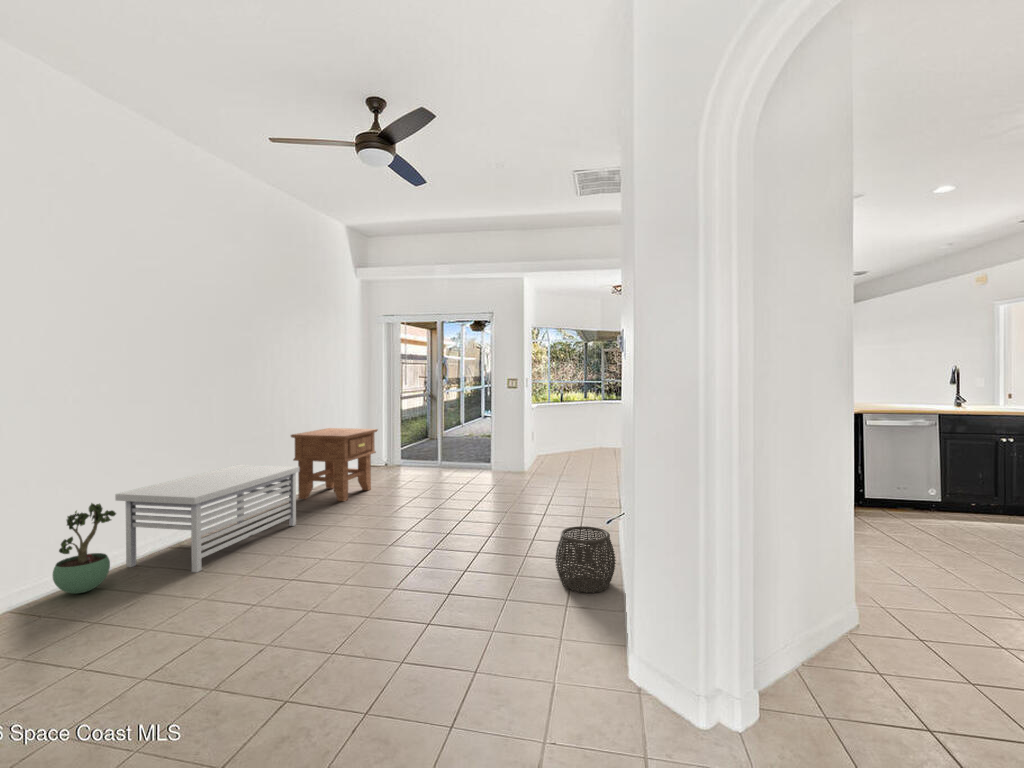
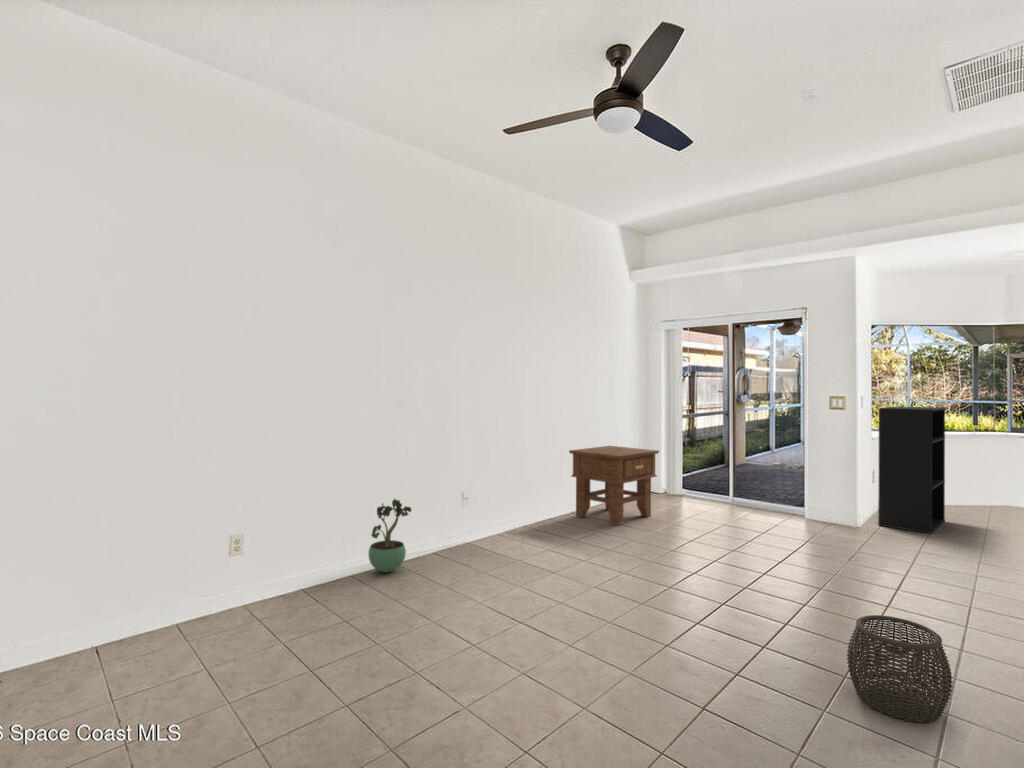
bookshelf: none [538,386,575,474] -> present [878,407,945,534]
storage bench: present [115,465,299,572] -> none [415,476,568,574]

